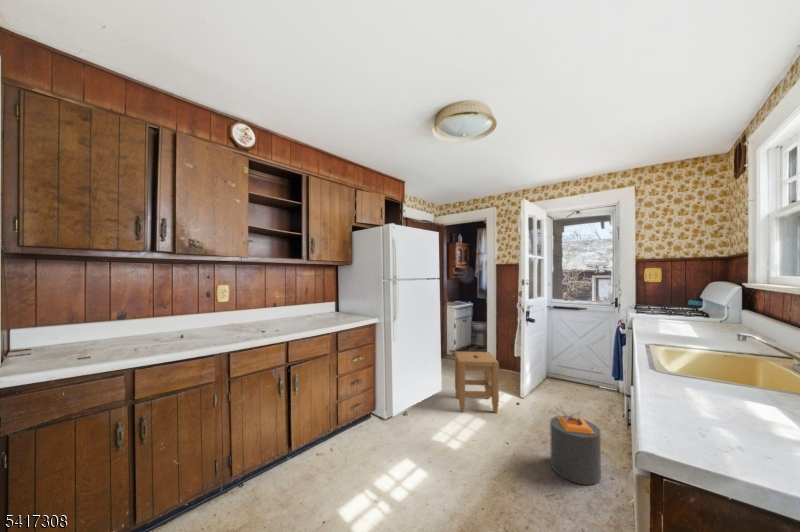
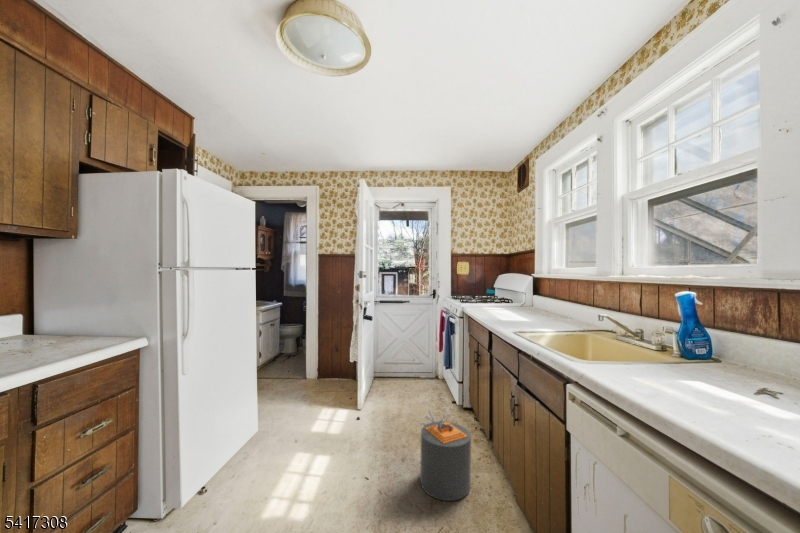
stool: present [455,352,499,413] -> none [277,362,342,453]

